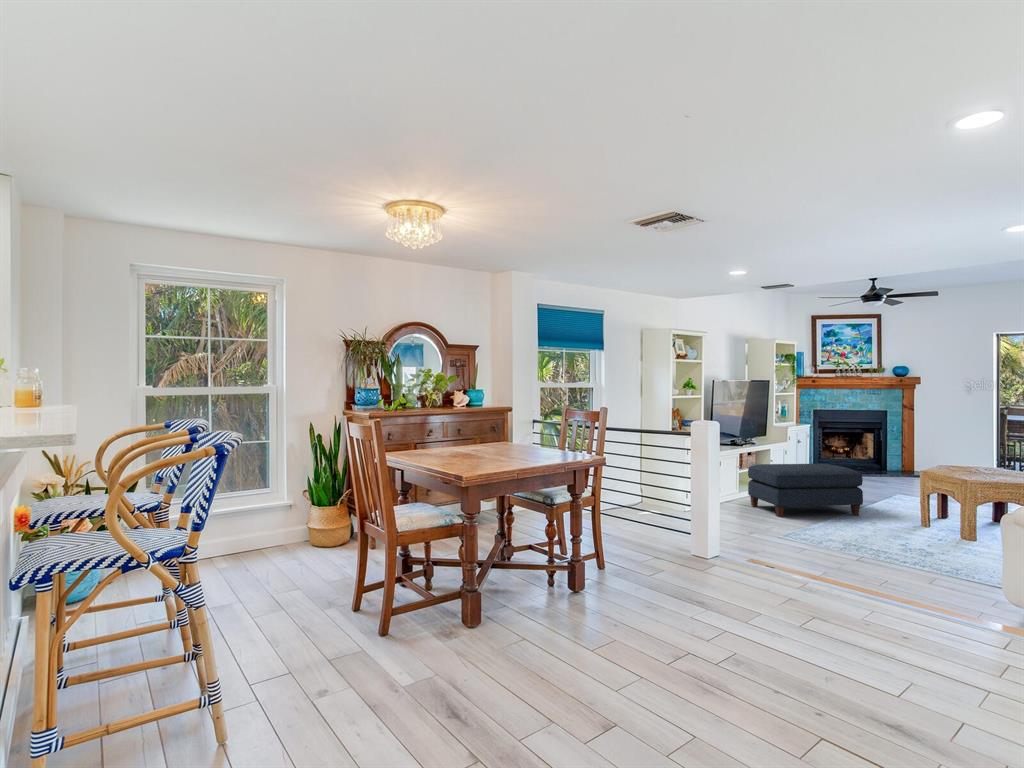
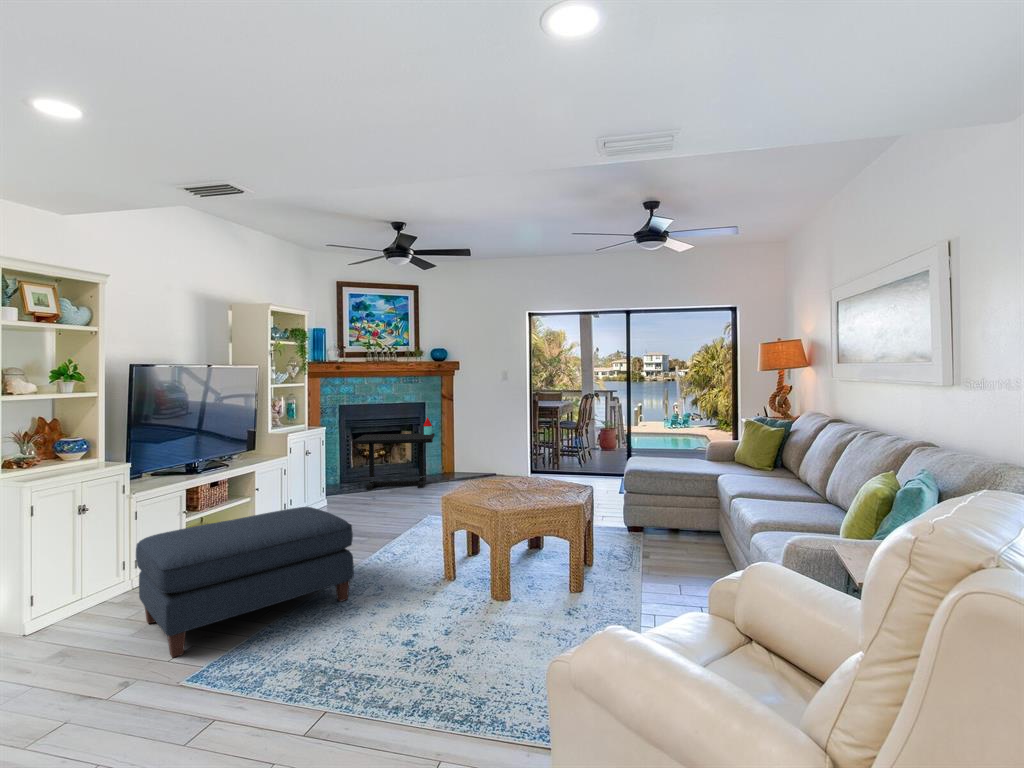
side table: none [826,422,896,478] -> present [353,418,435,490]

